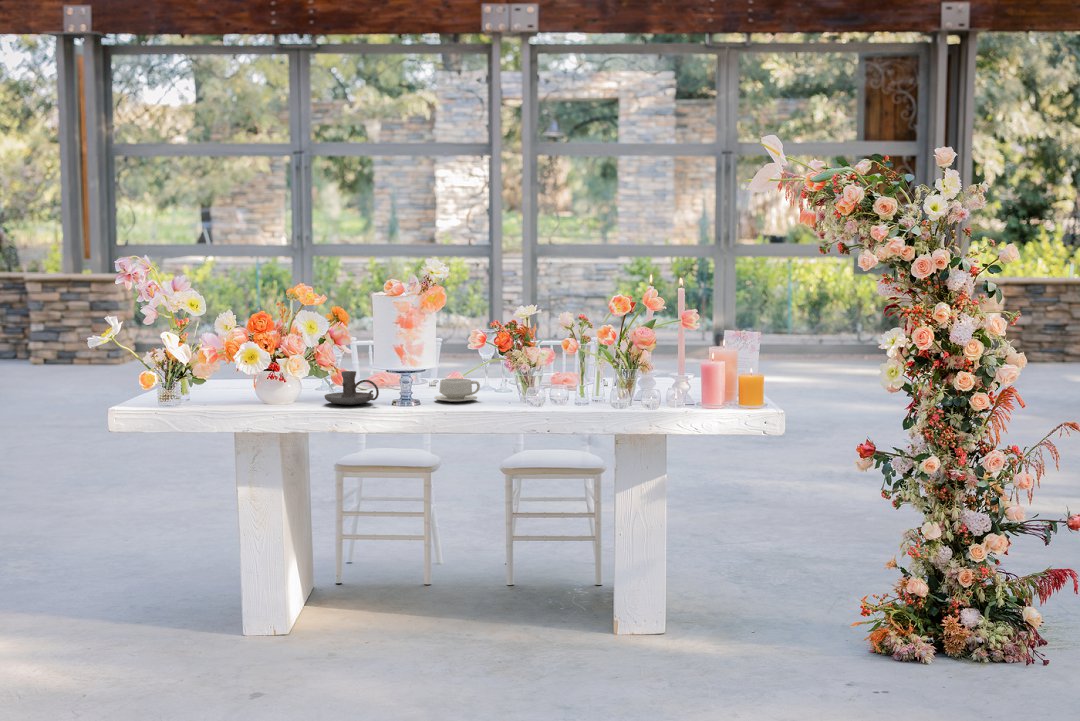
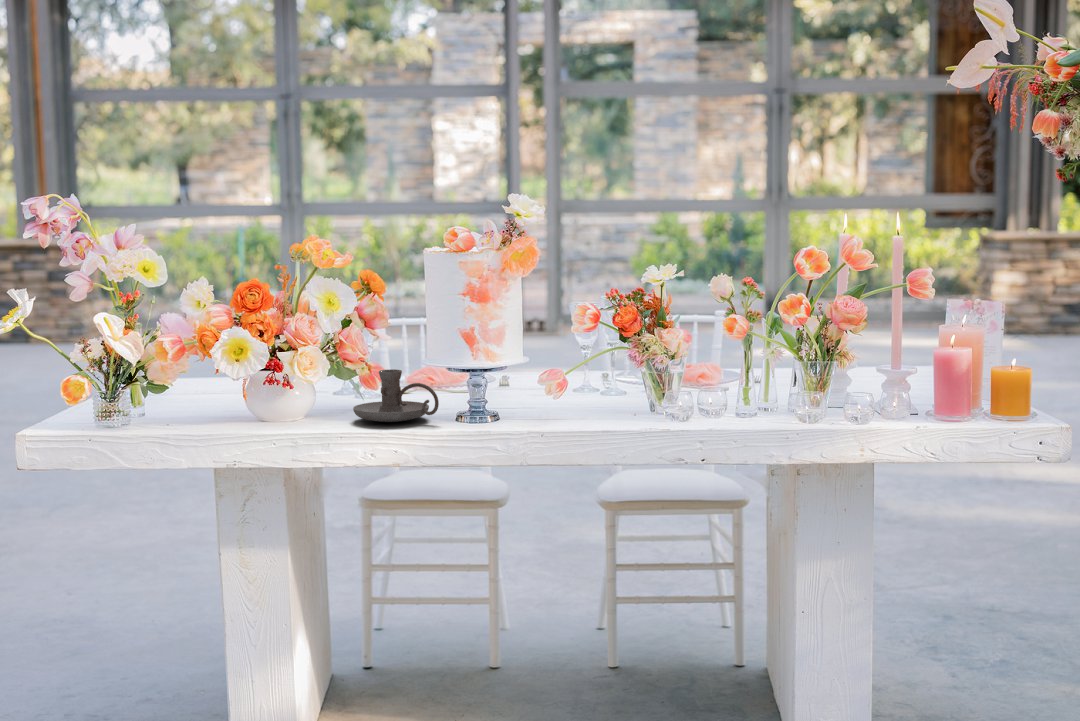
teacup: present [434,379,480,402] -> none [520,378,589,414]

